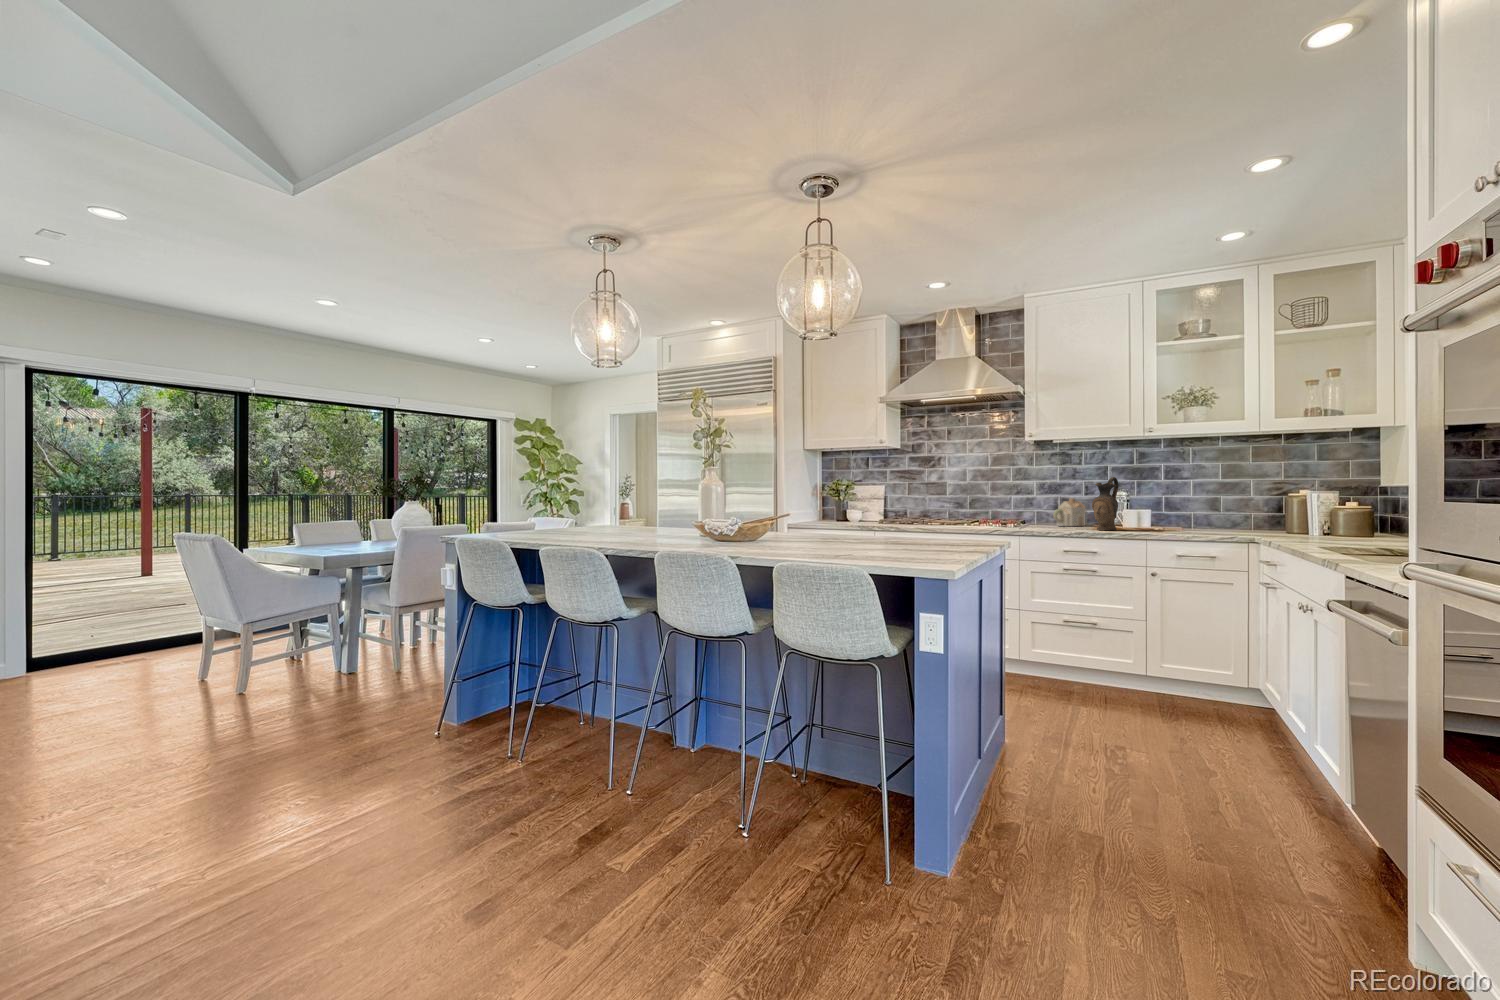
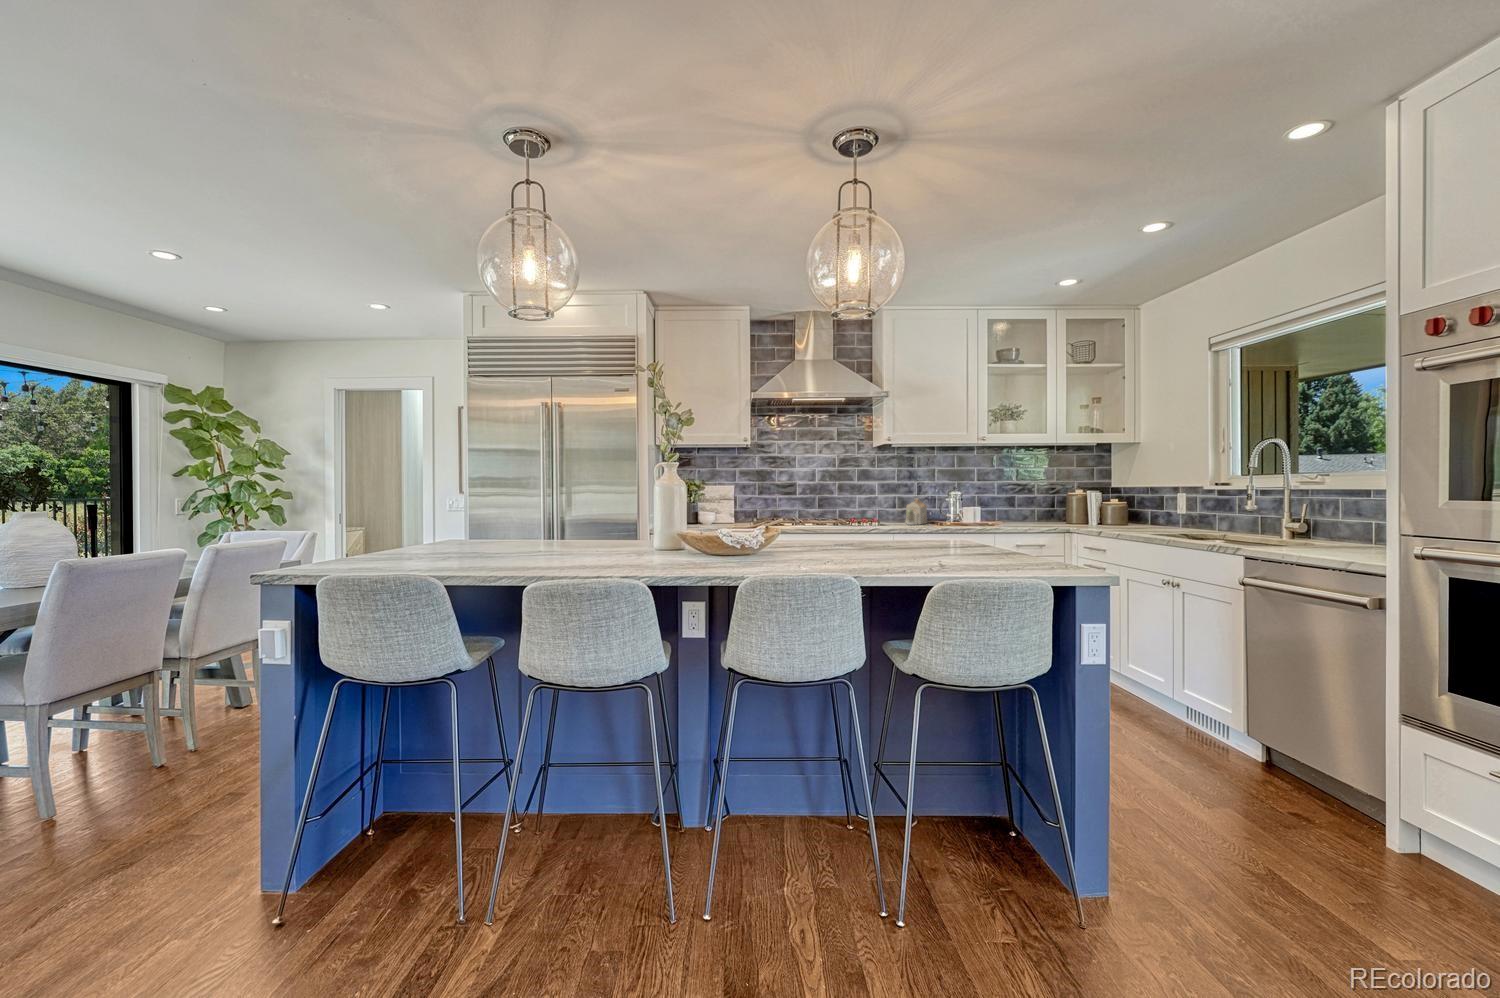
ceramic pitcher: present [1092,477,1119,530] -> none [957,482,977,530]

